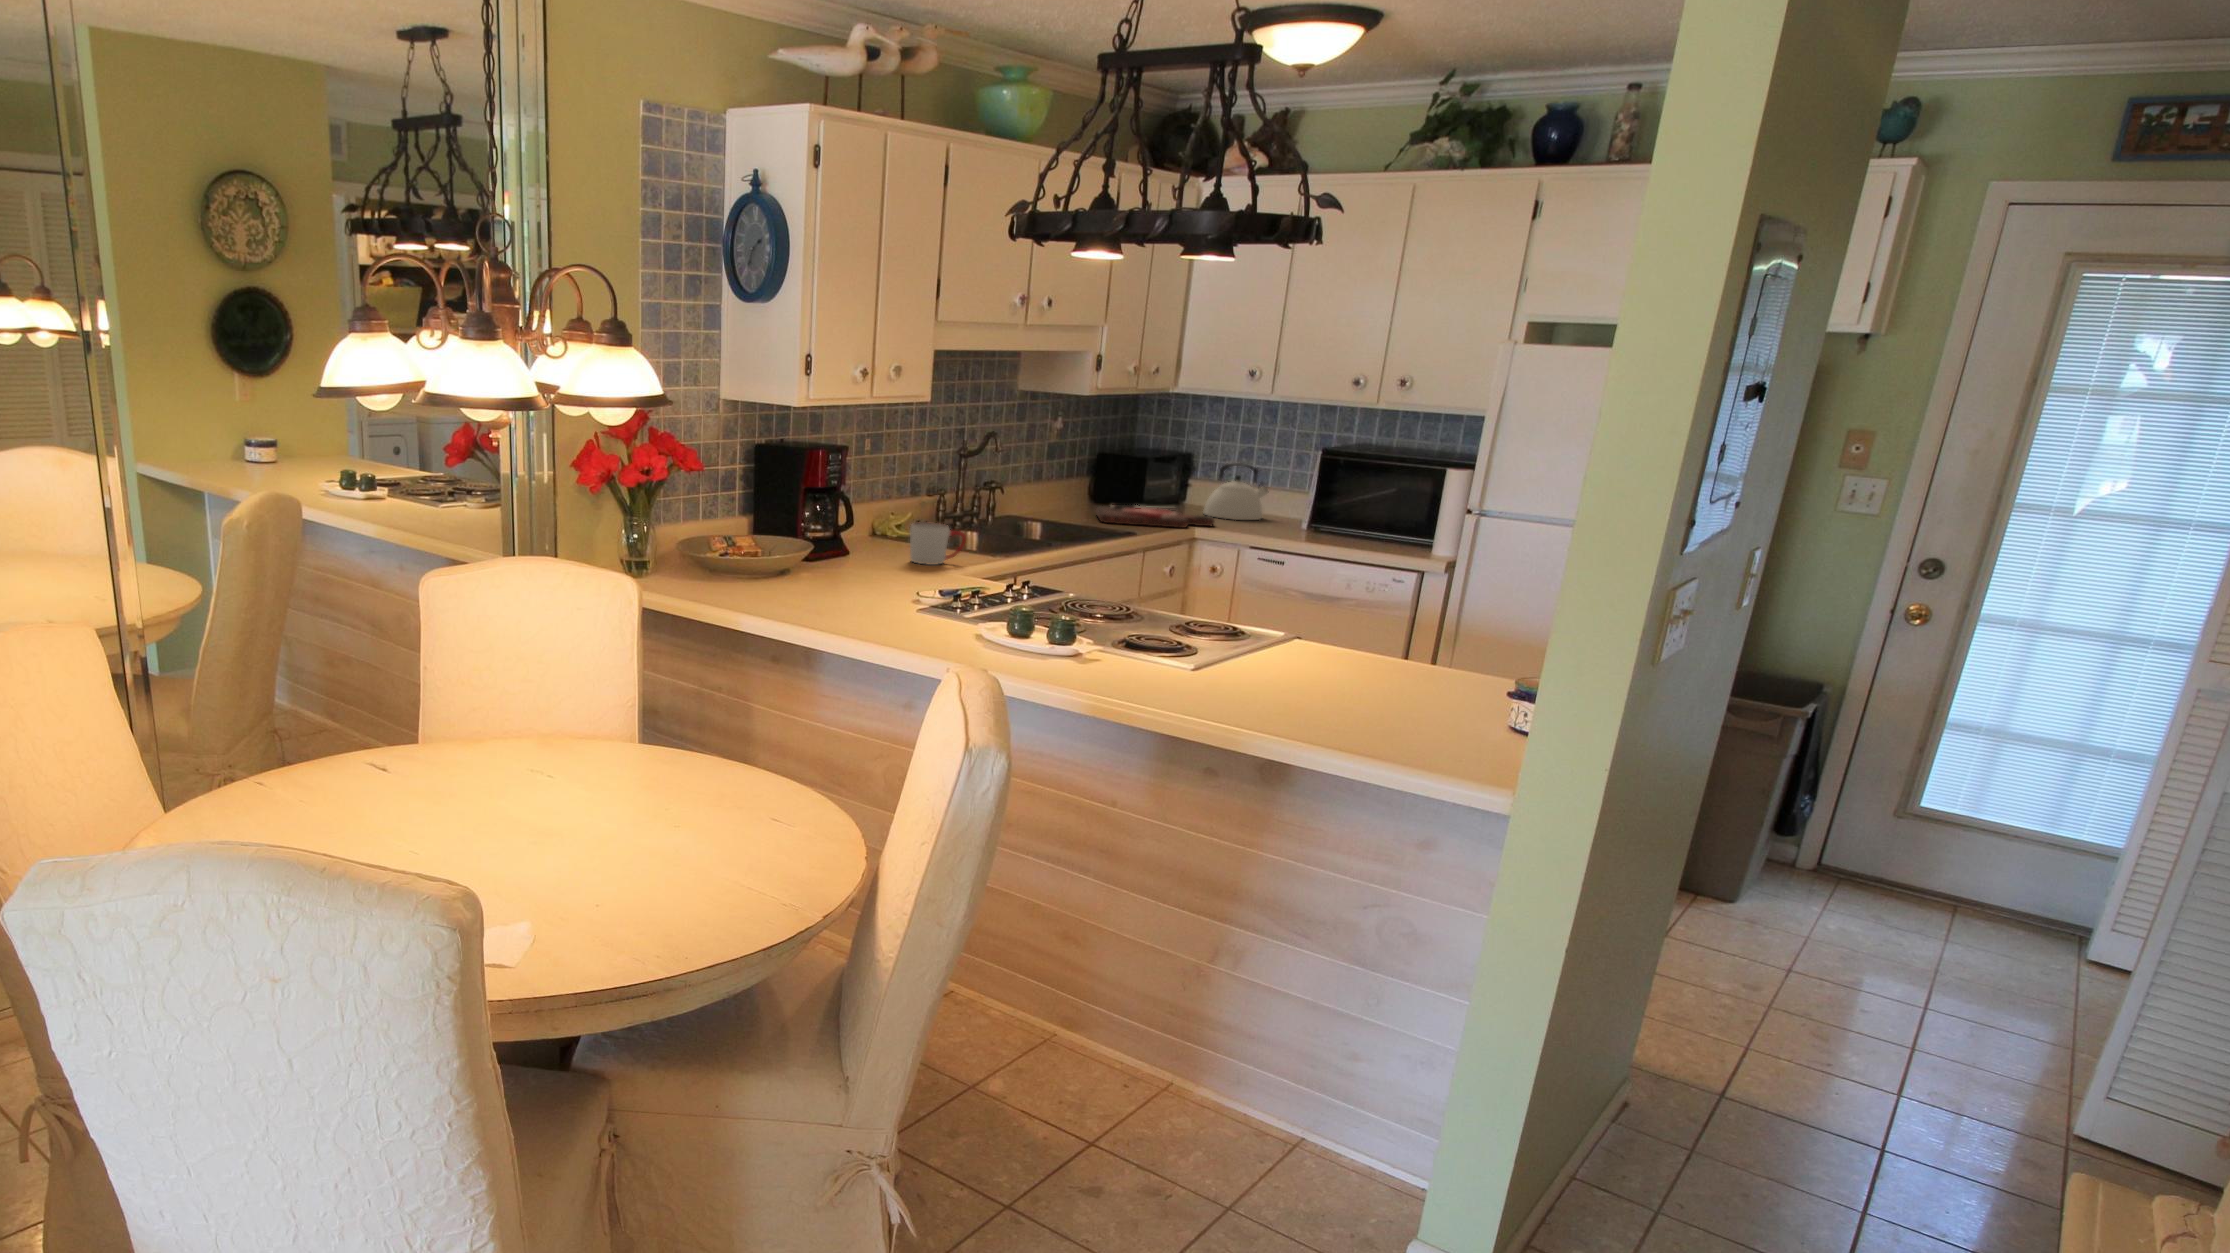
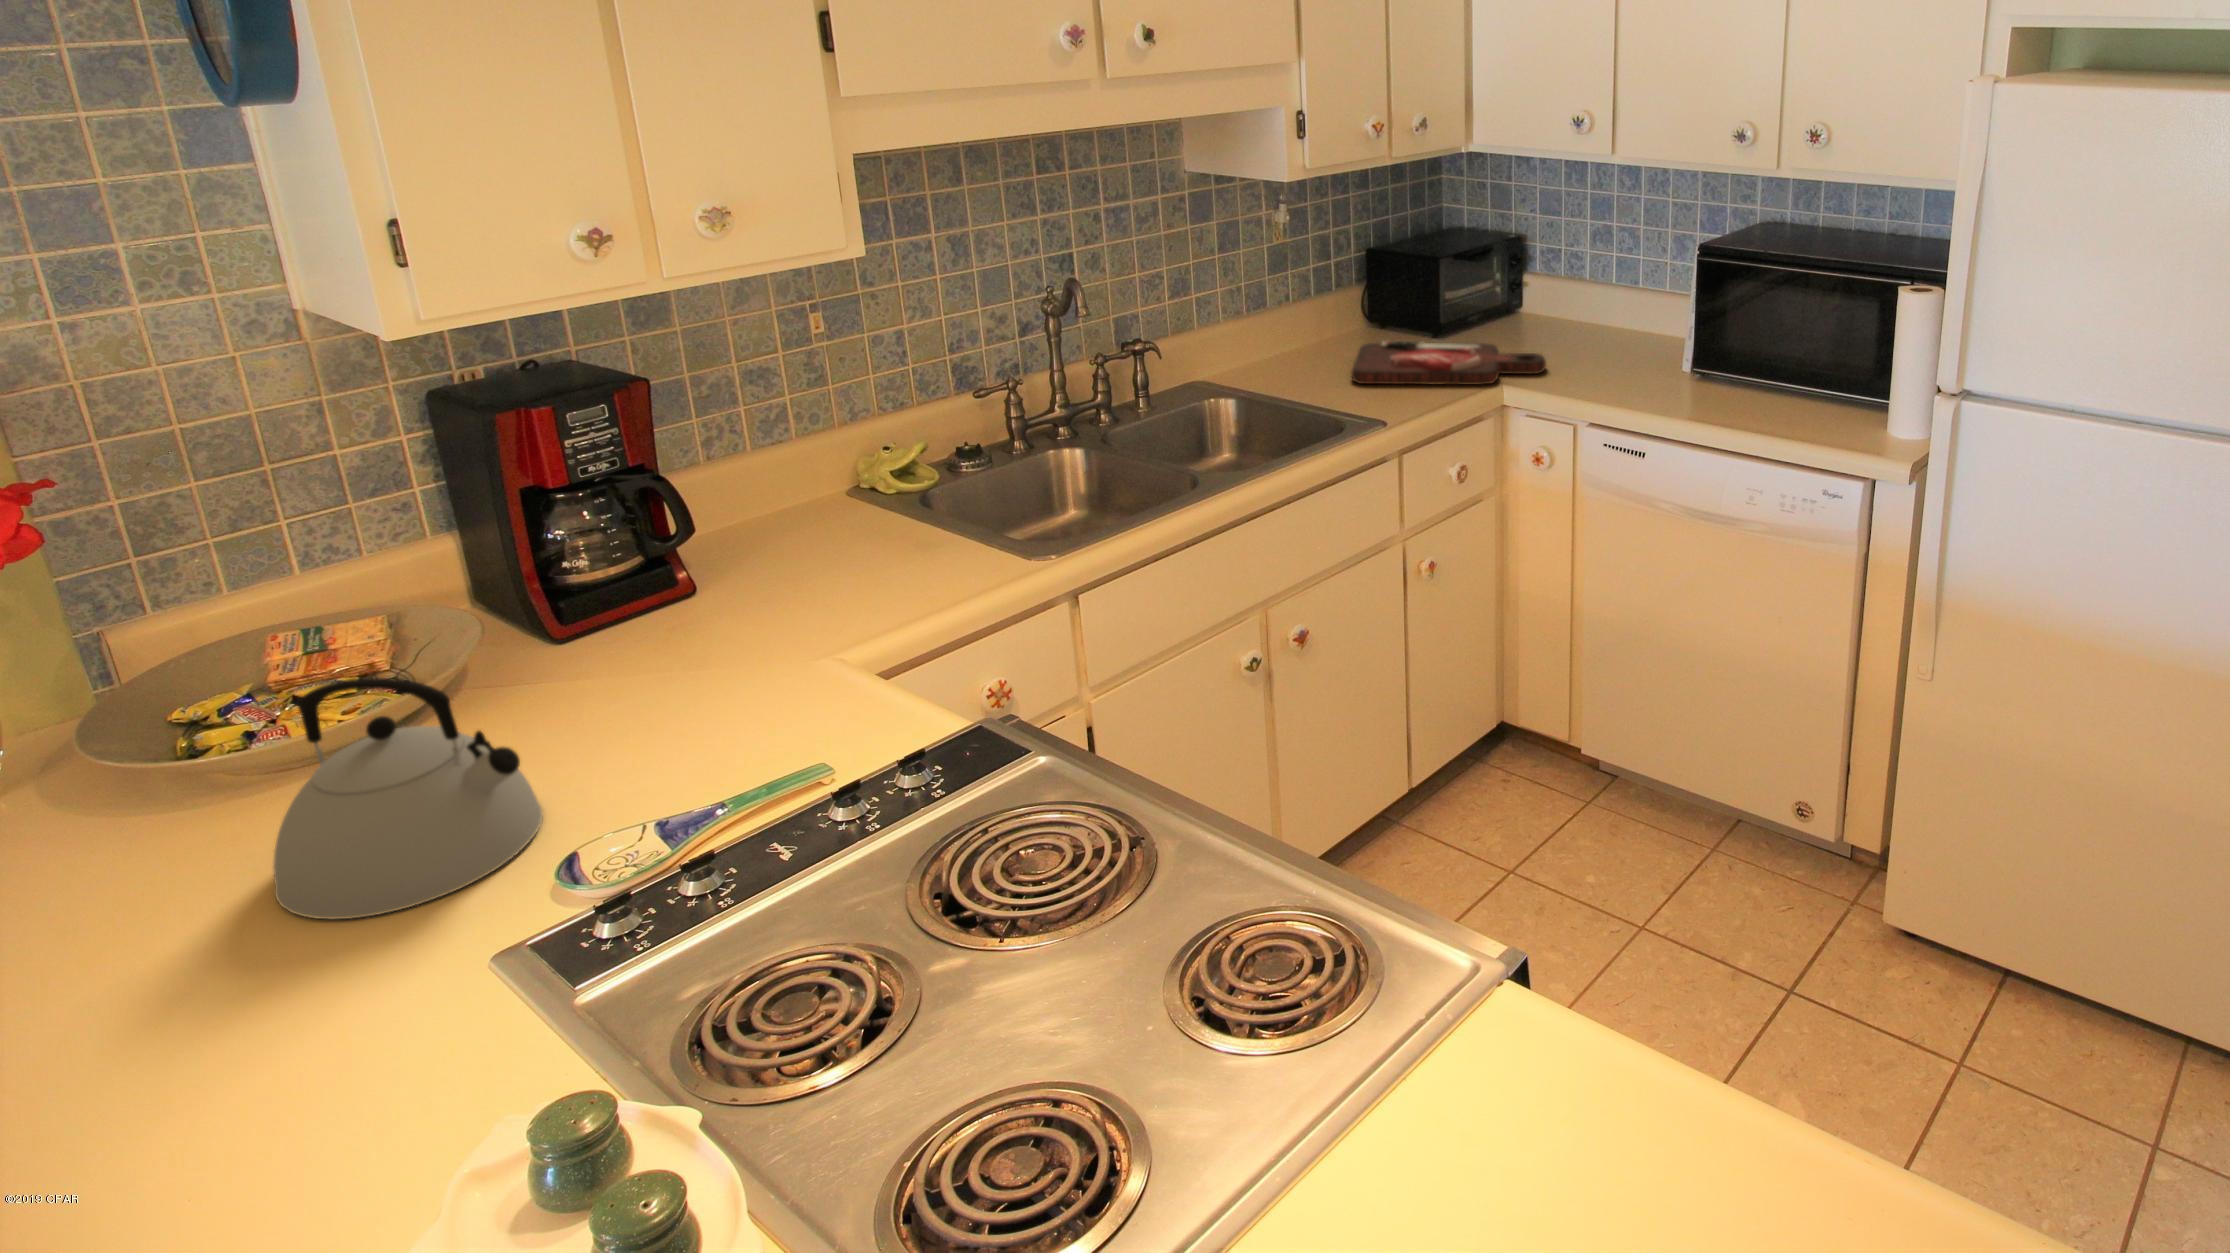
kettle: present [1204,464,1268,520] -> present [273,678,543,919]
mug: present [910,522,966,565] -> none [804,516,935,614]

